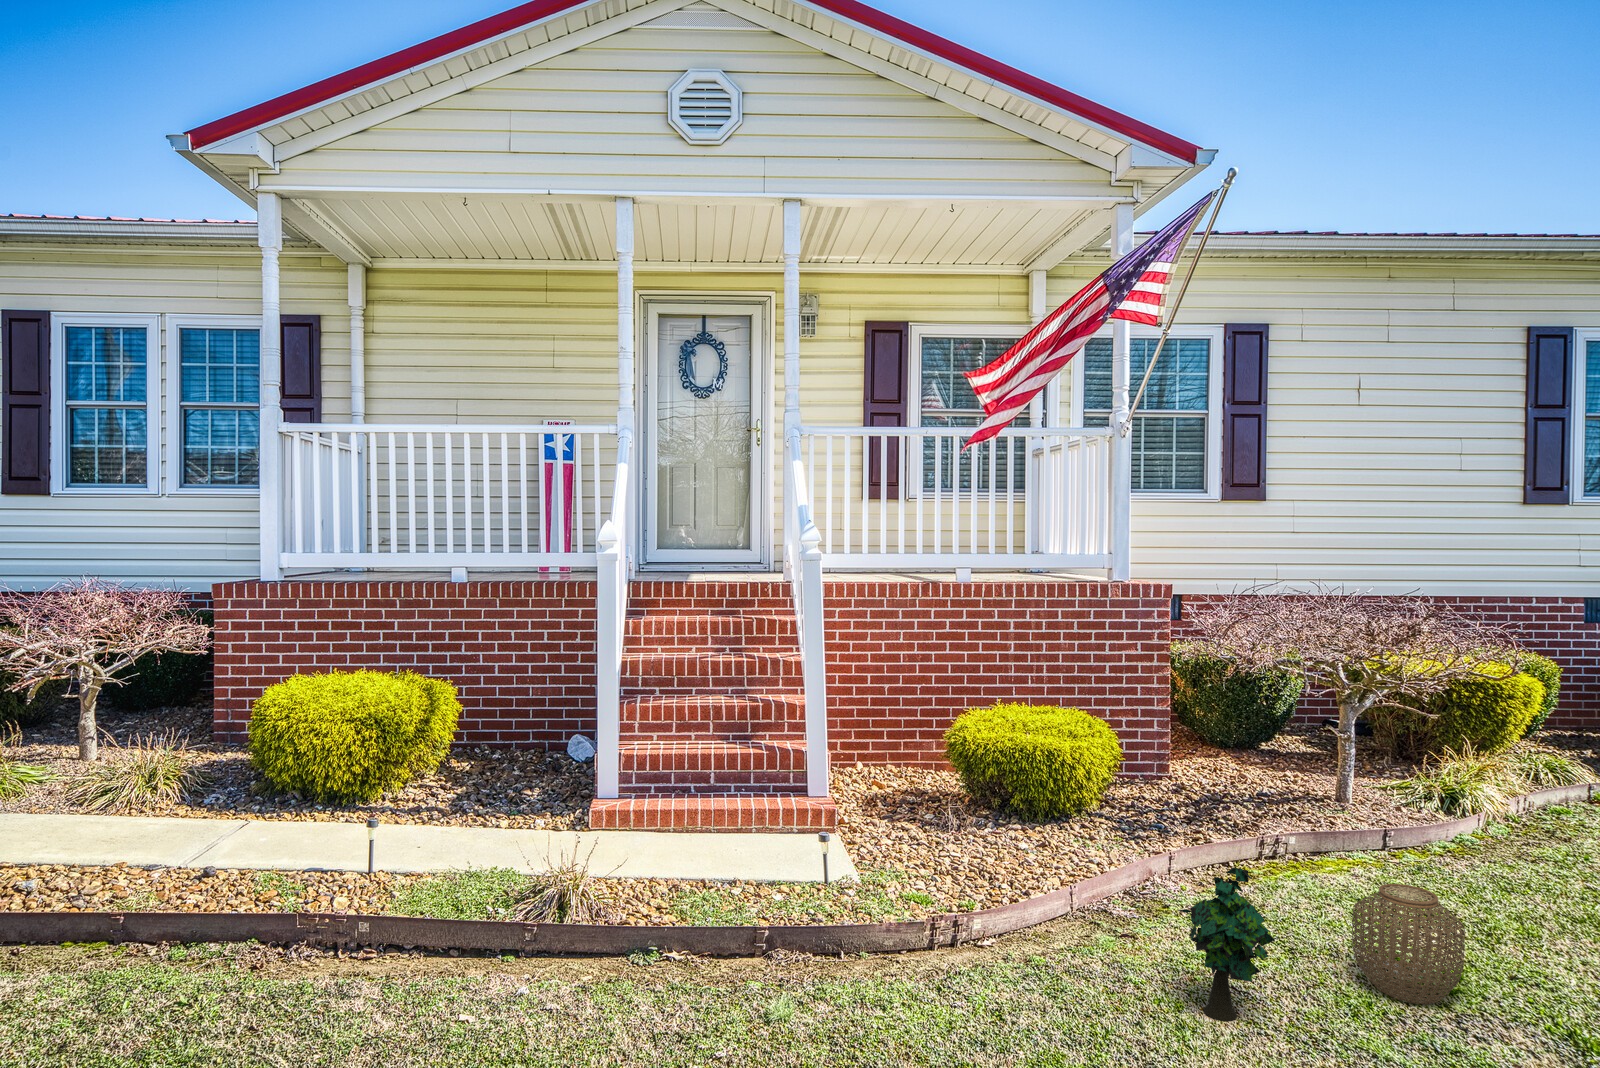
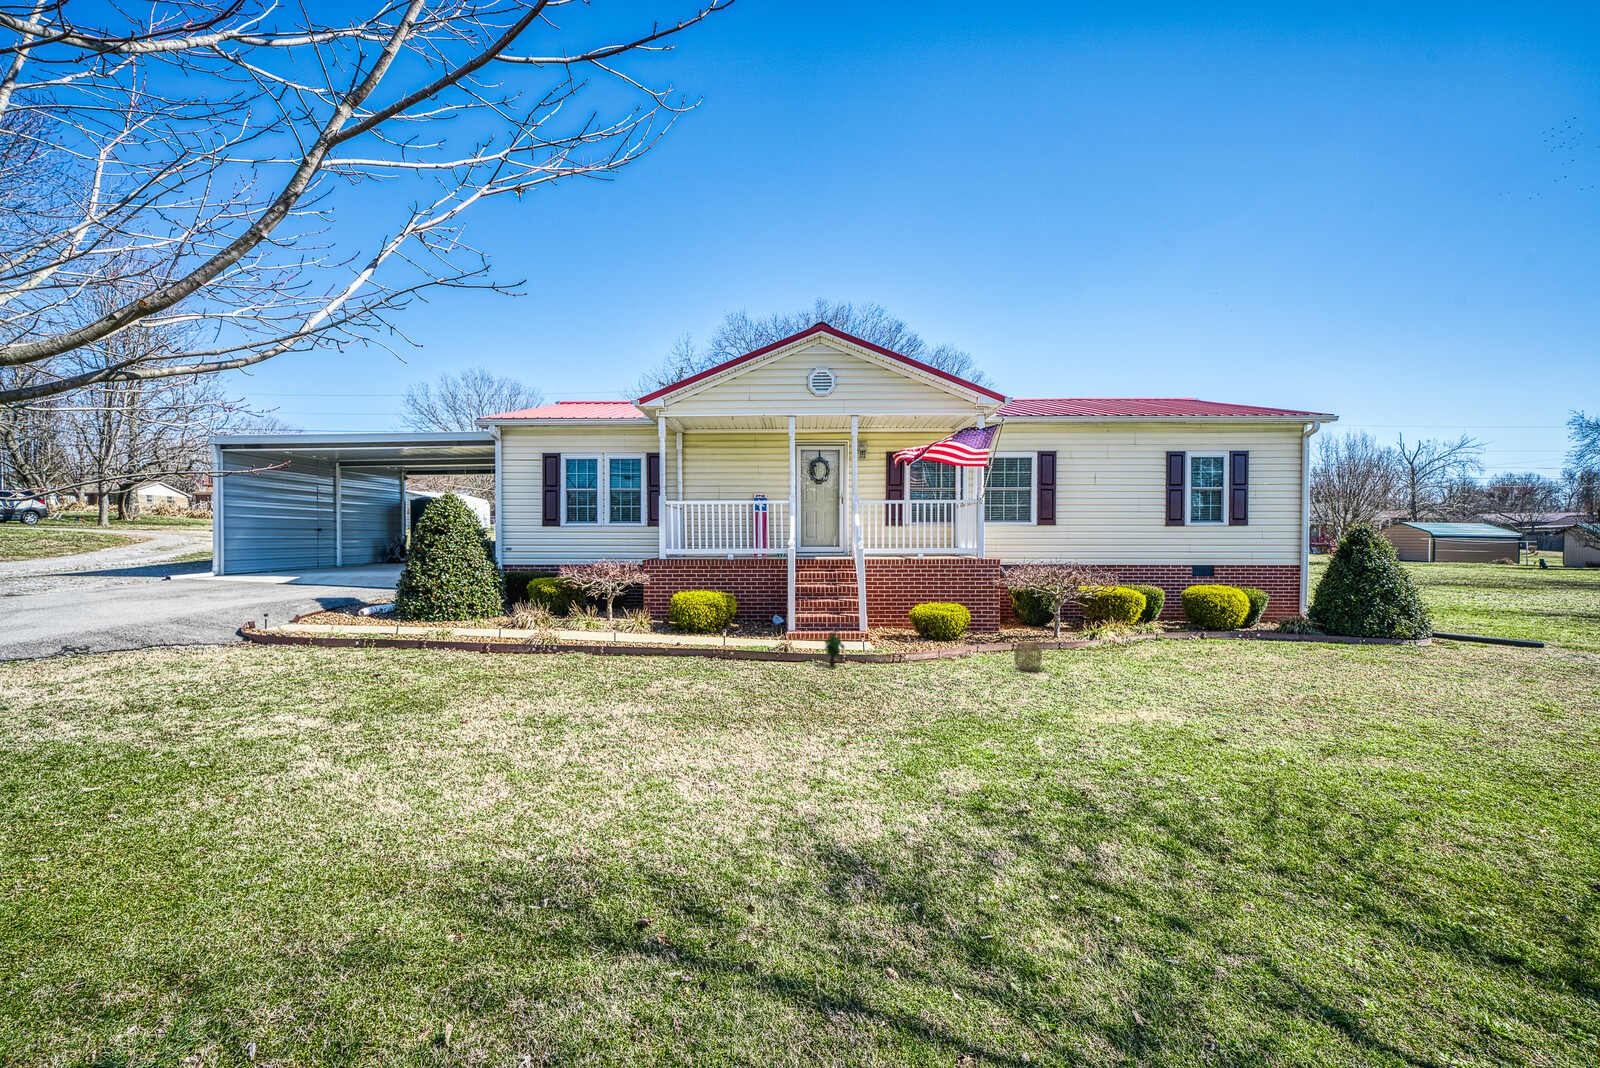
decorative plant: present [1178,867,1275,1021] -> present [825,629,844,668]

